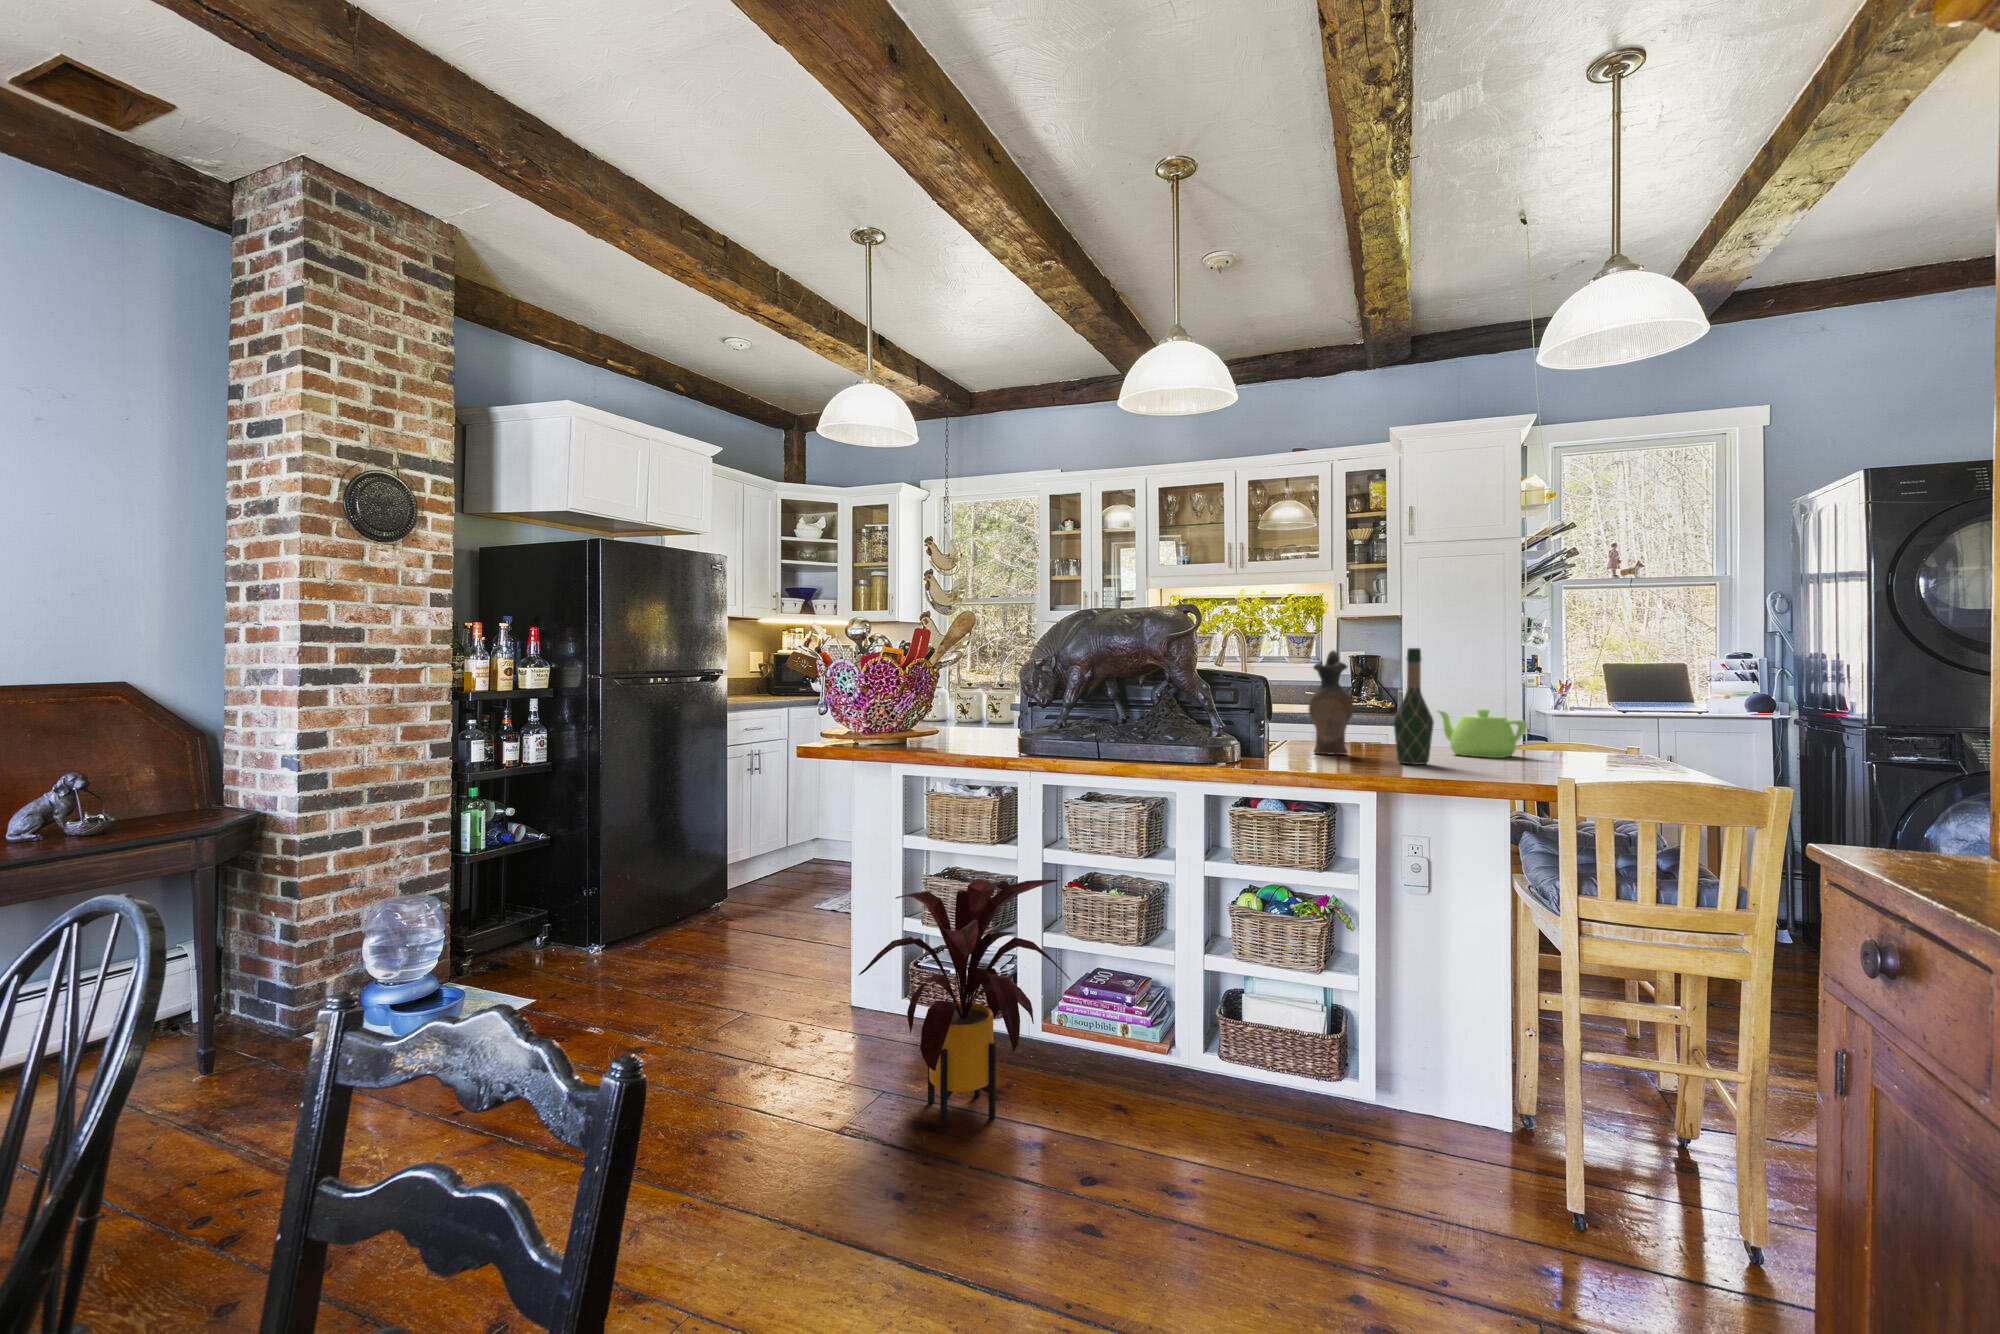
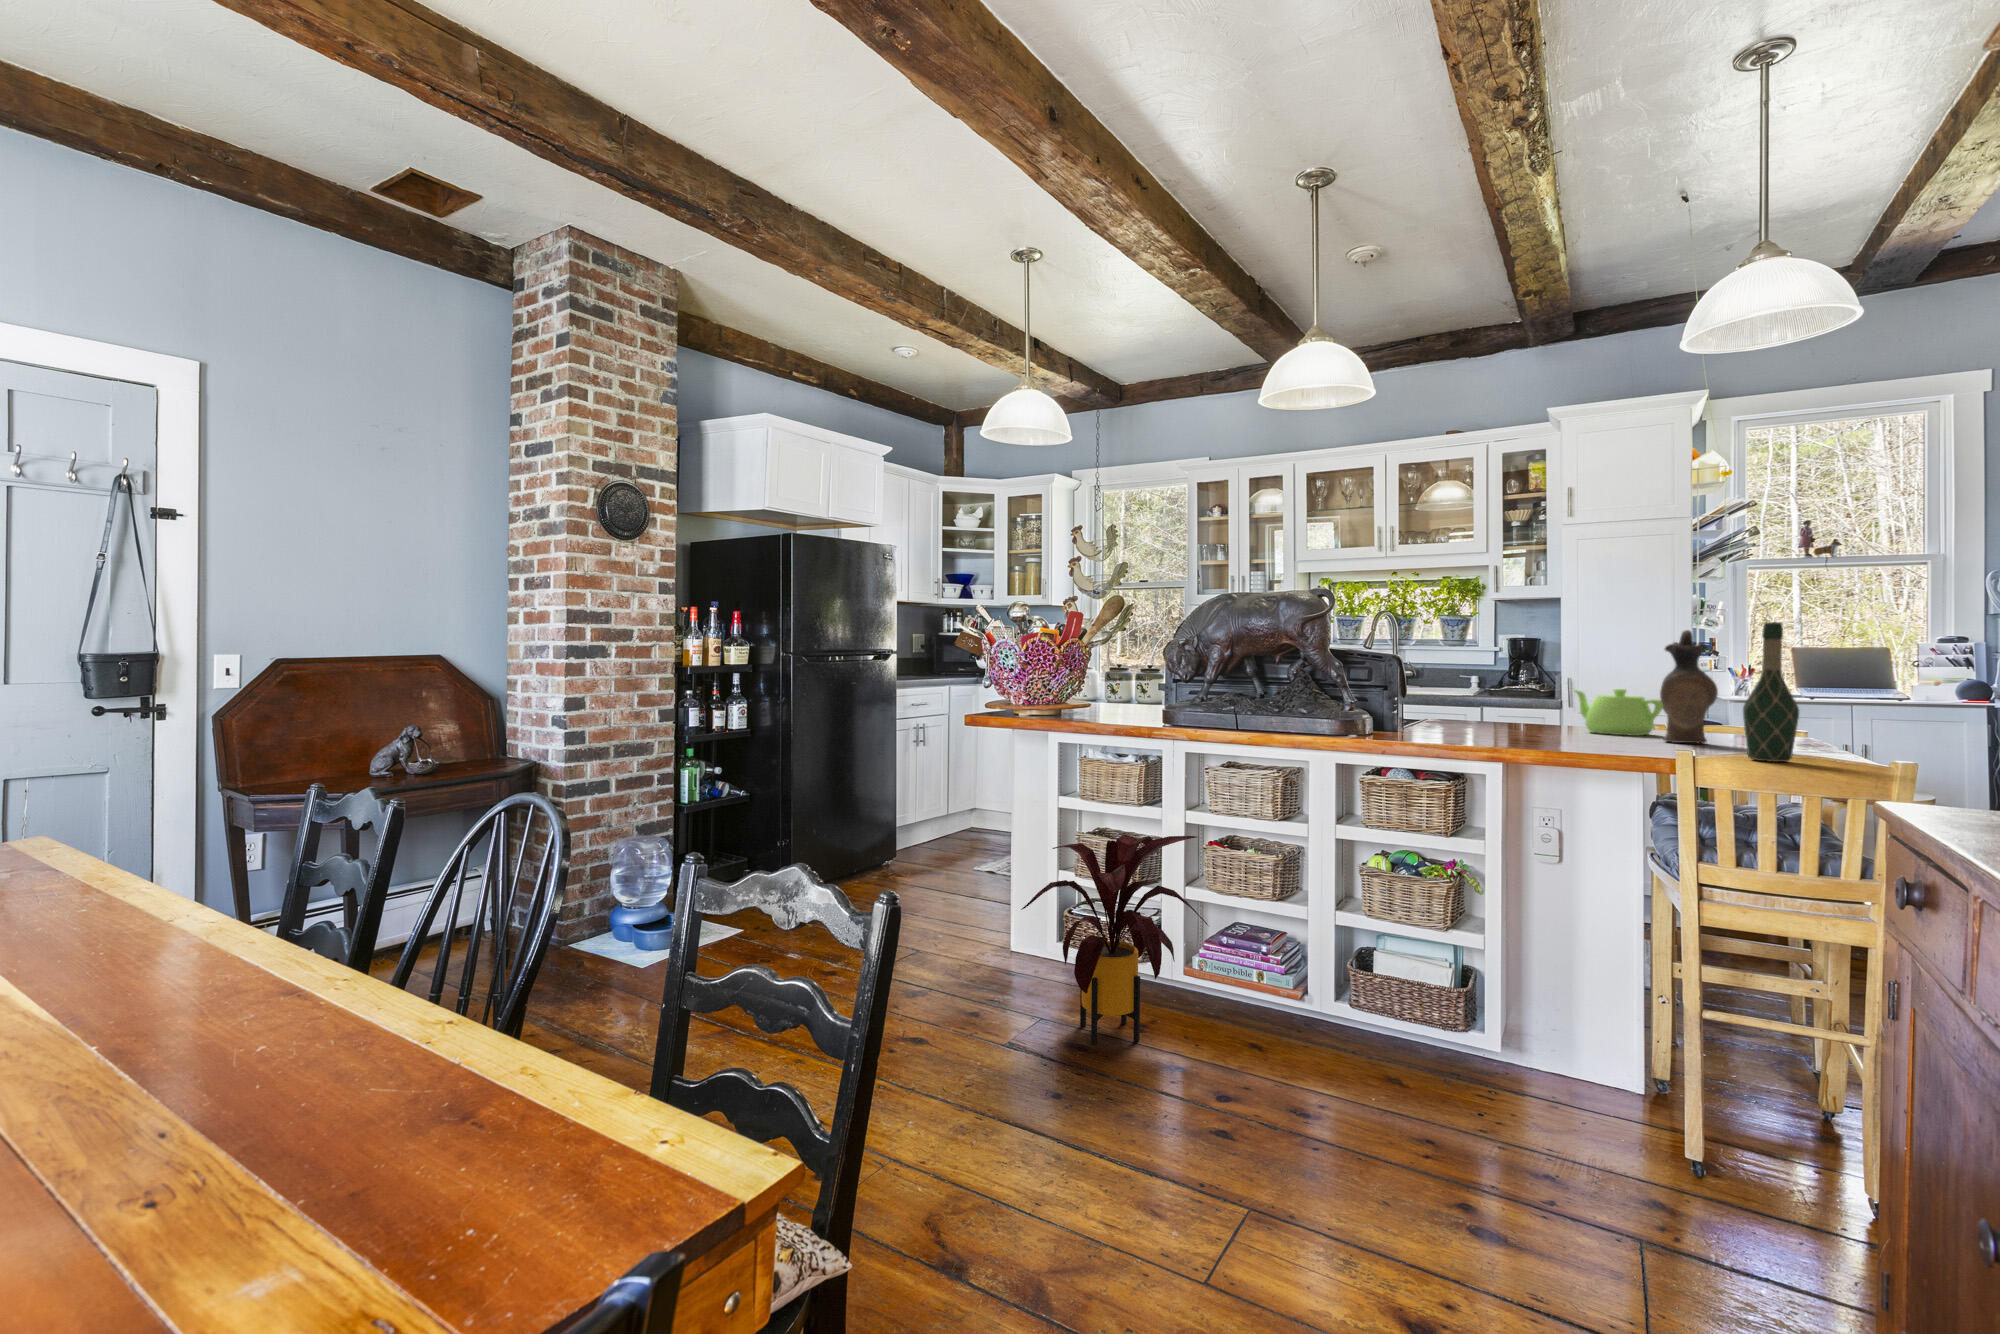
wine bottle: present [1393,648,1434,765] -> present [1743,622,1799,762]
ceramic pitcher: present [1309,650,1354,755] -> present [1660,630,1718,743]

